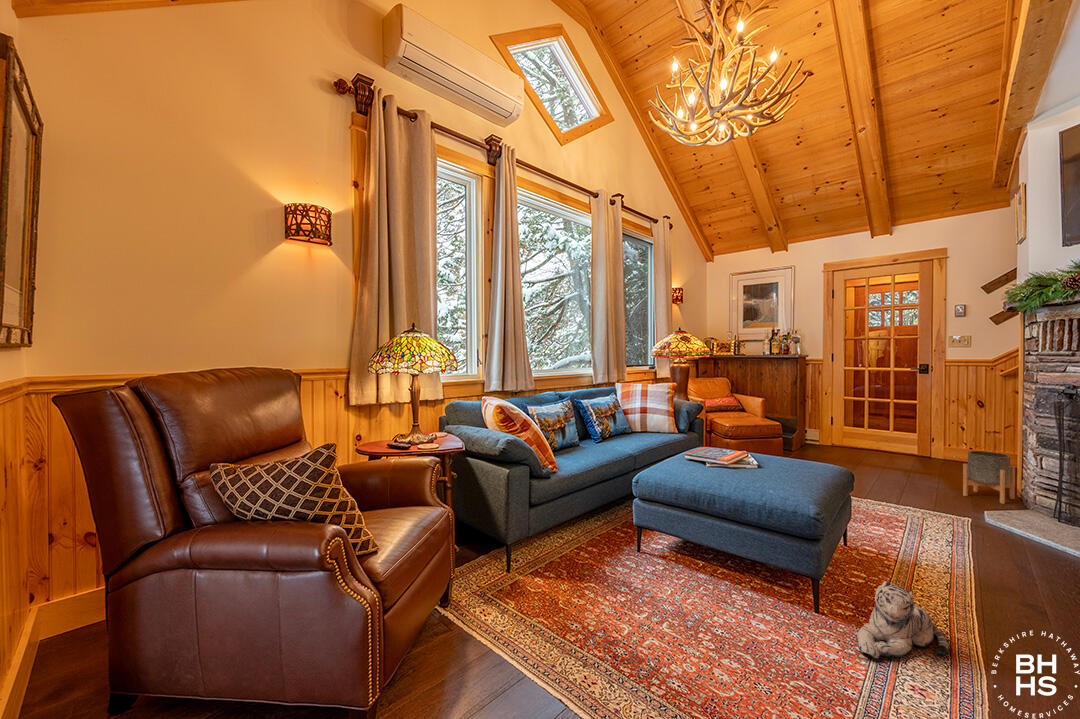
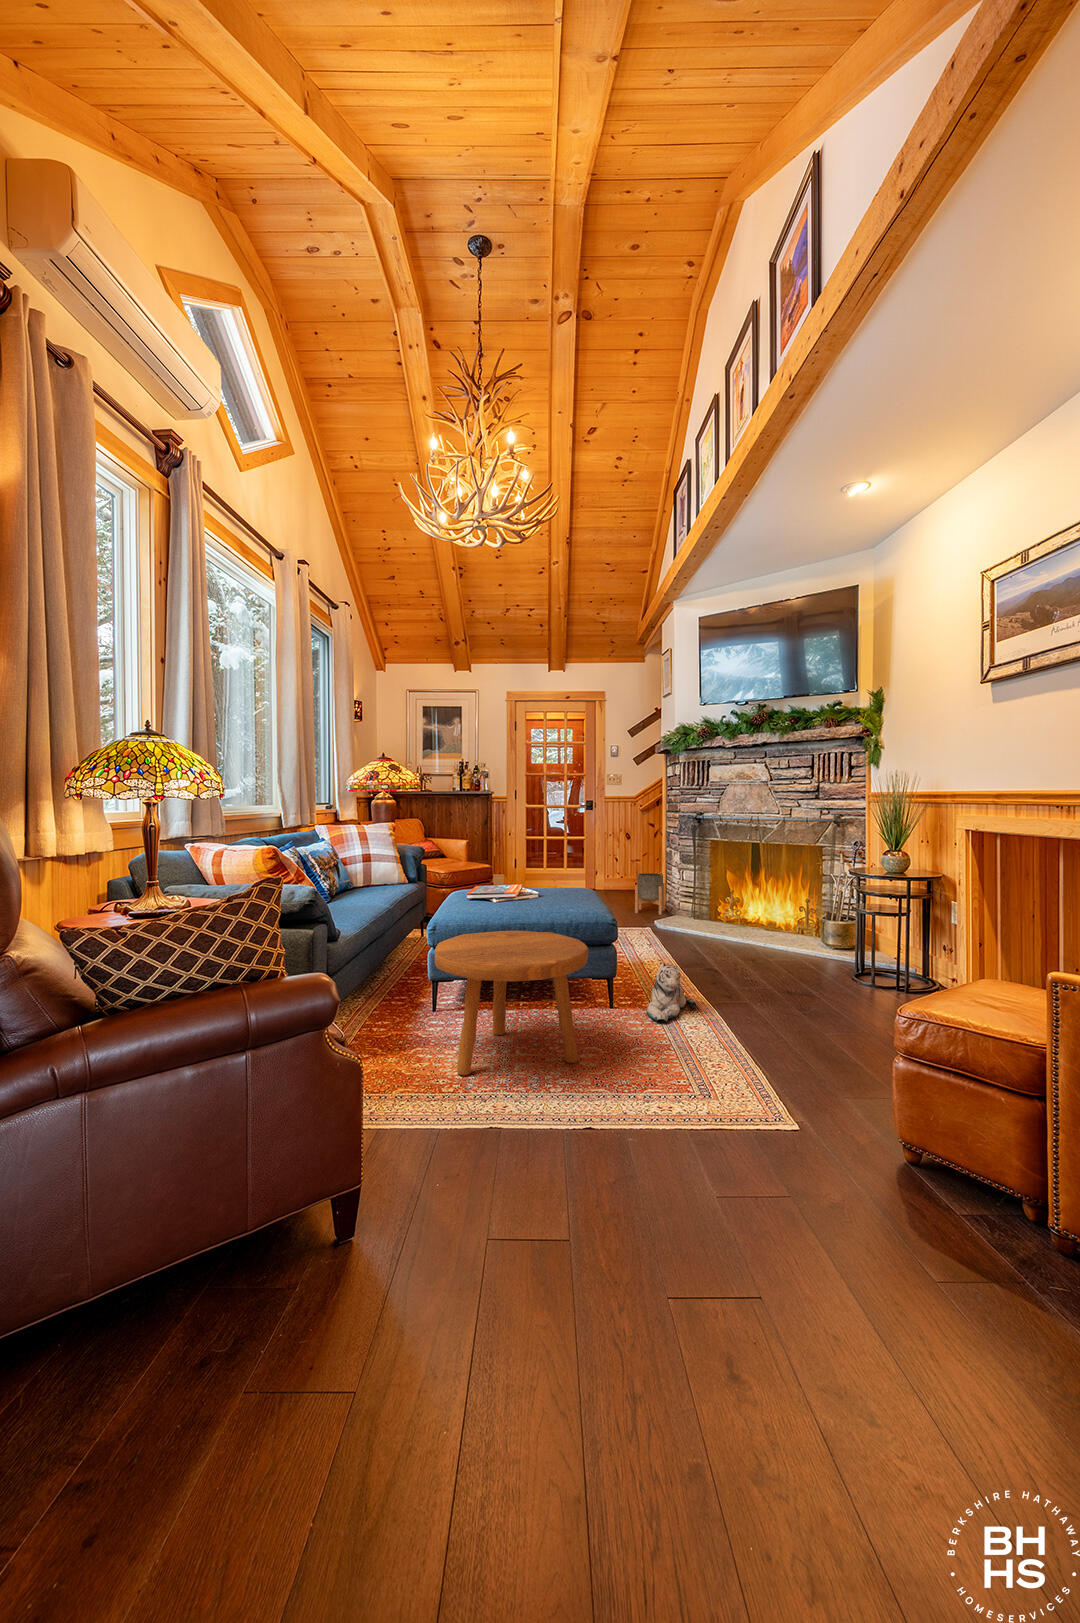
footstool: none [578,496,735,667] -> present [435,931,588,1075]

